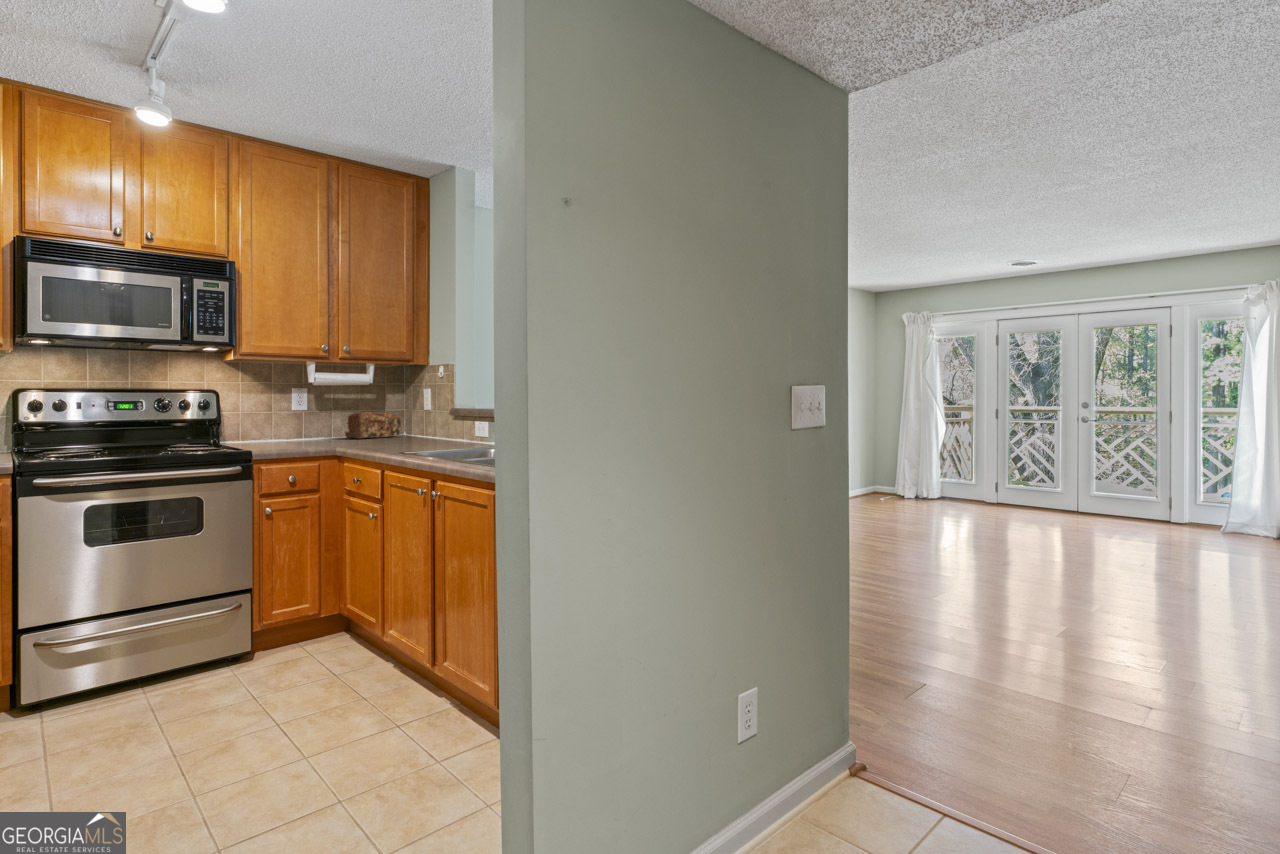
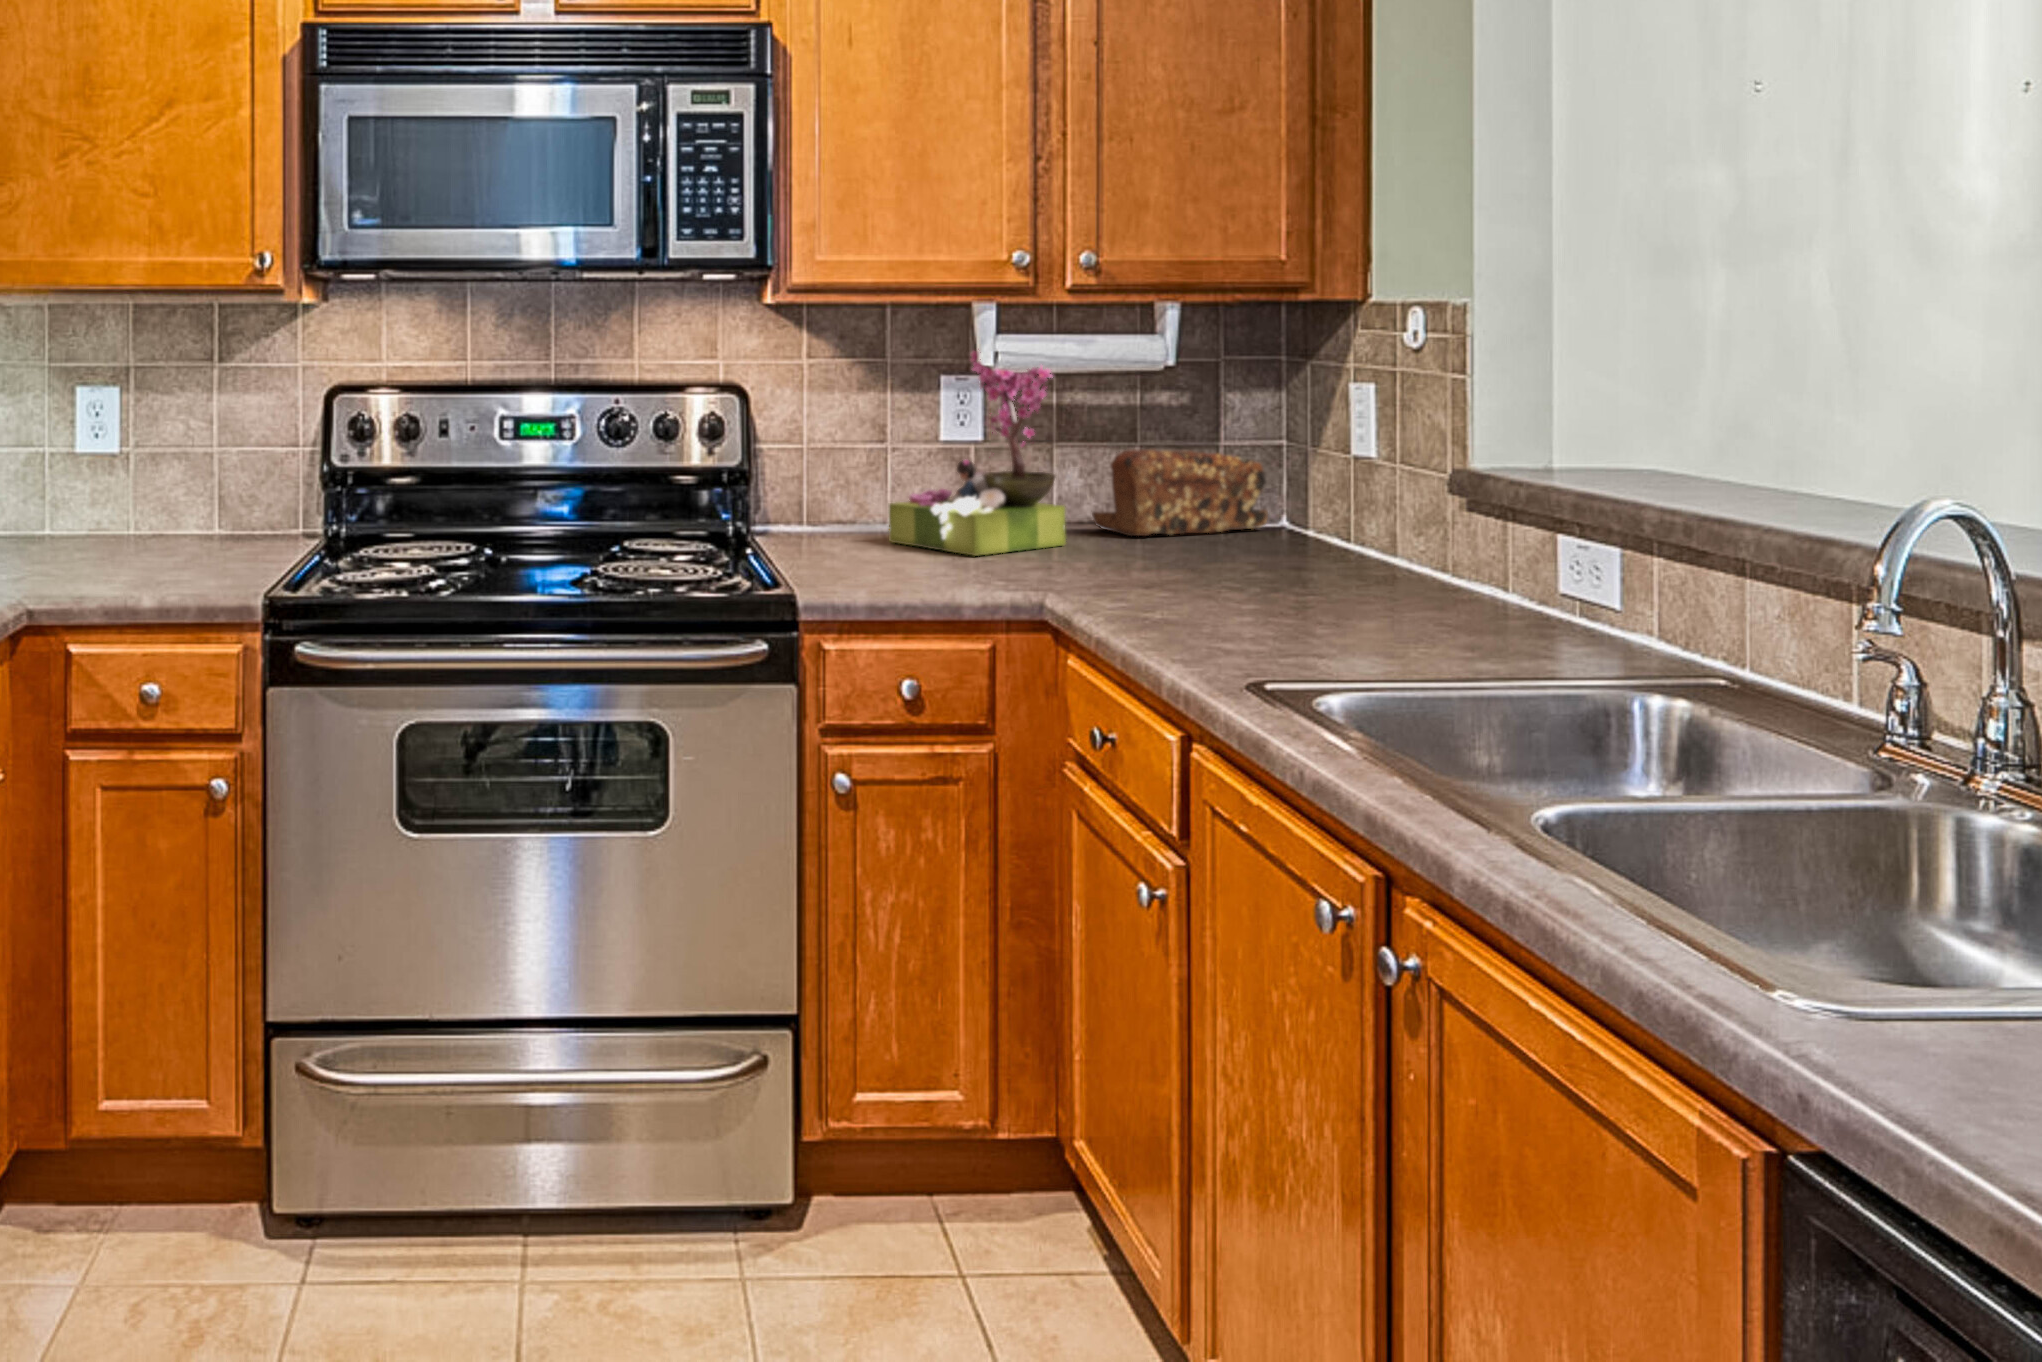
flower arrangement: none [275,376,338,444] -> present [889,349,1066,556]

